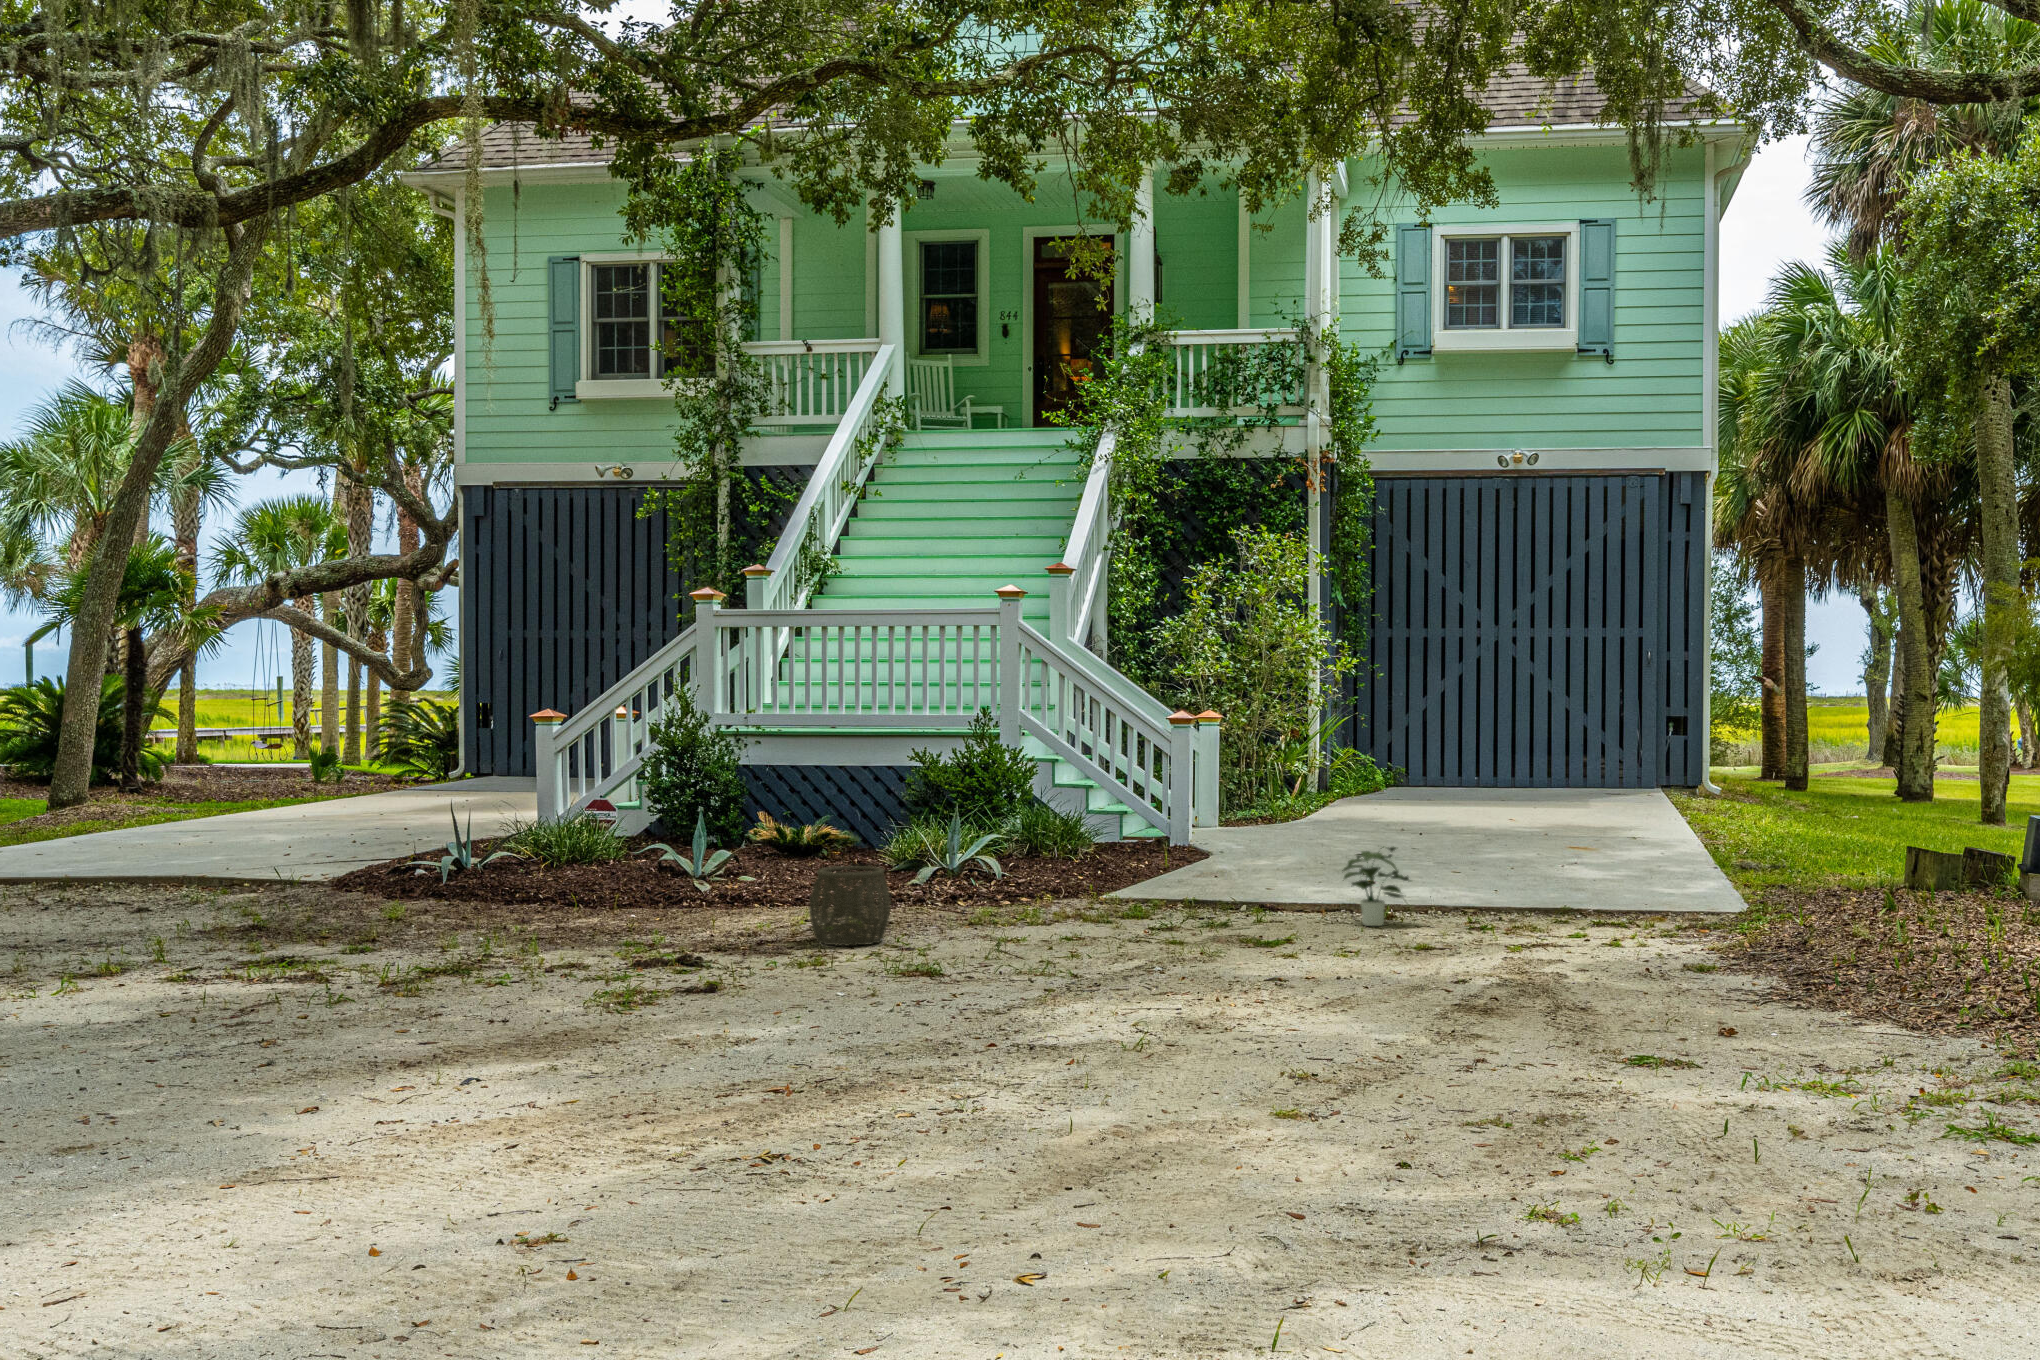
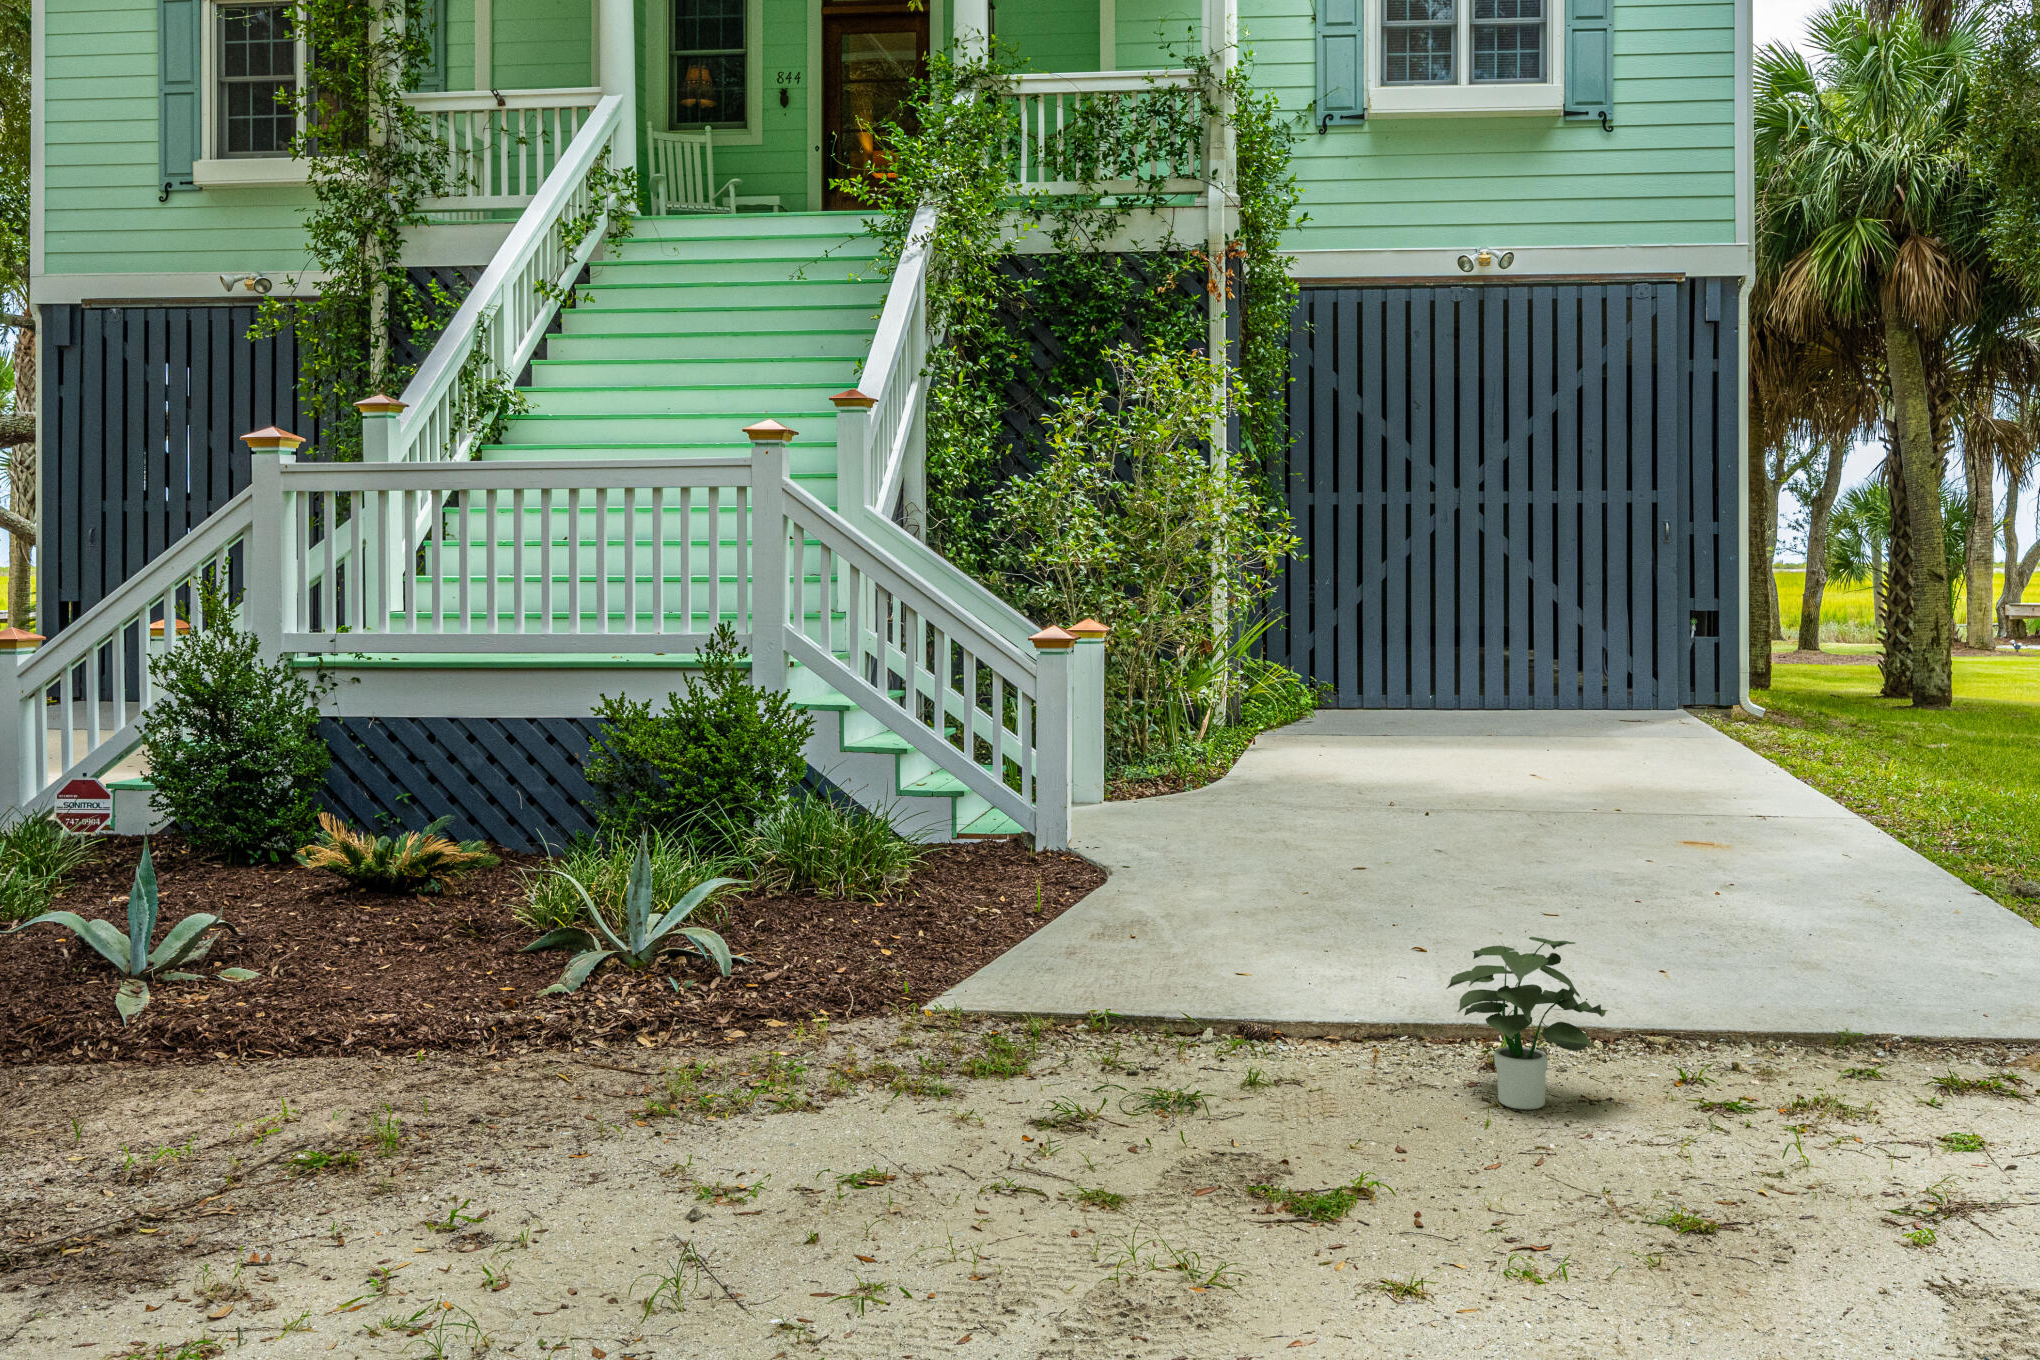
woven basket: present [809,866,891,946] -> none [295,1009,488,1217]

